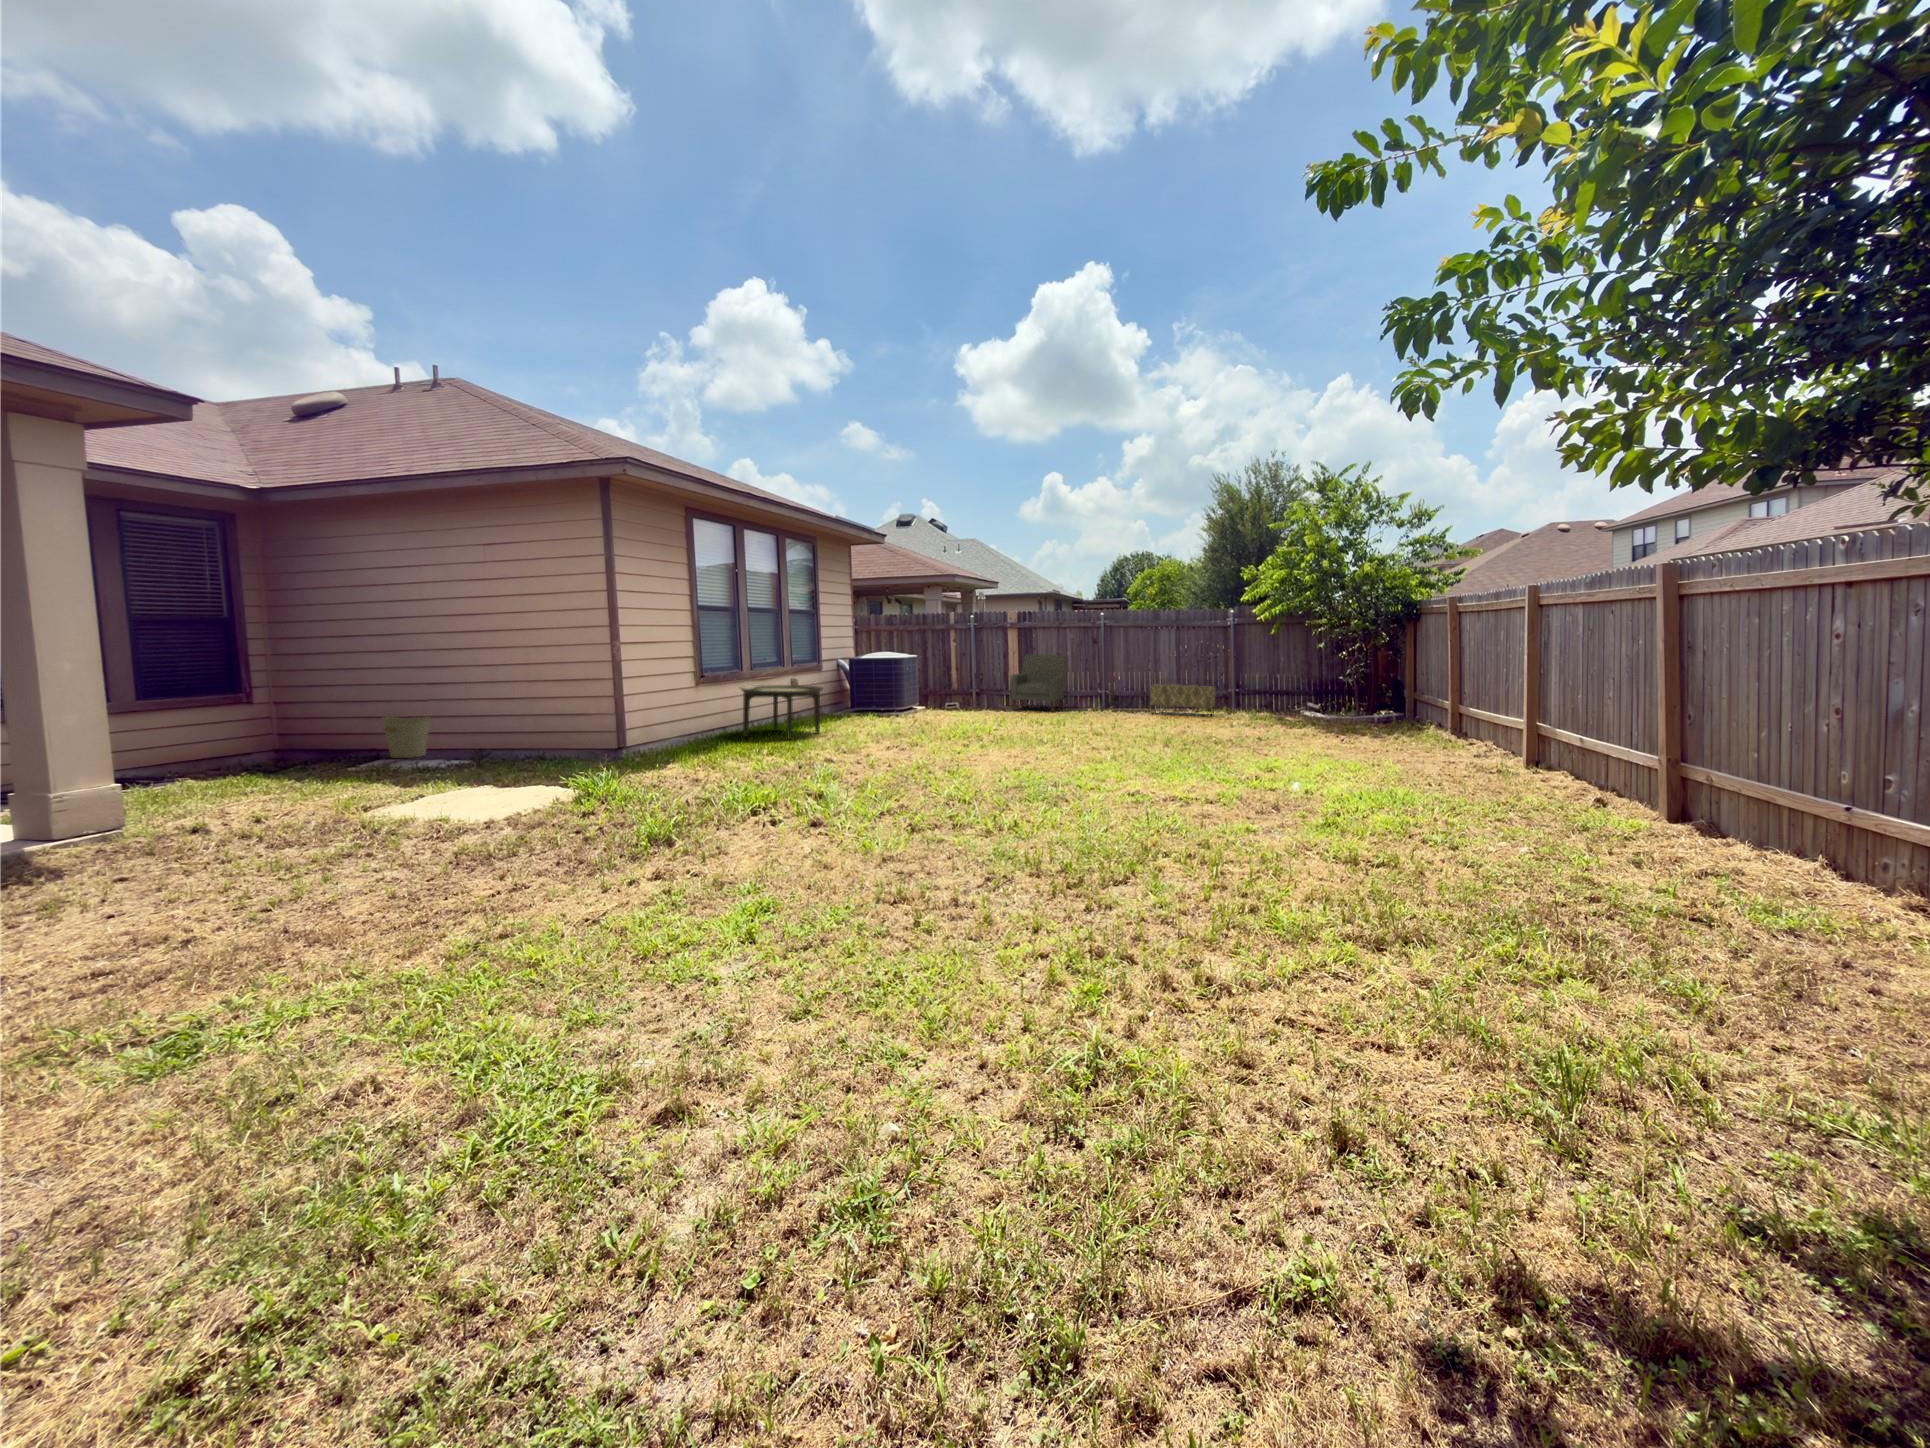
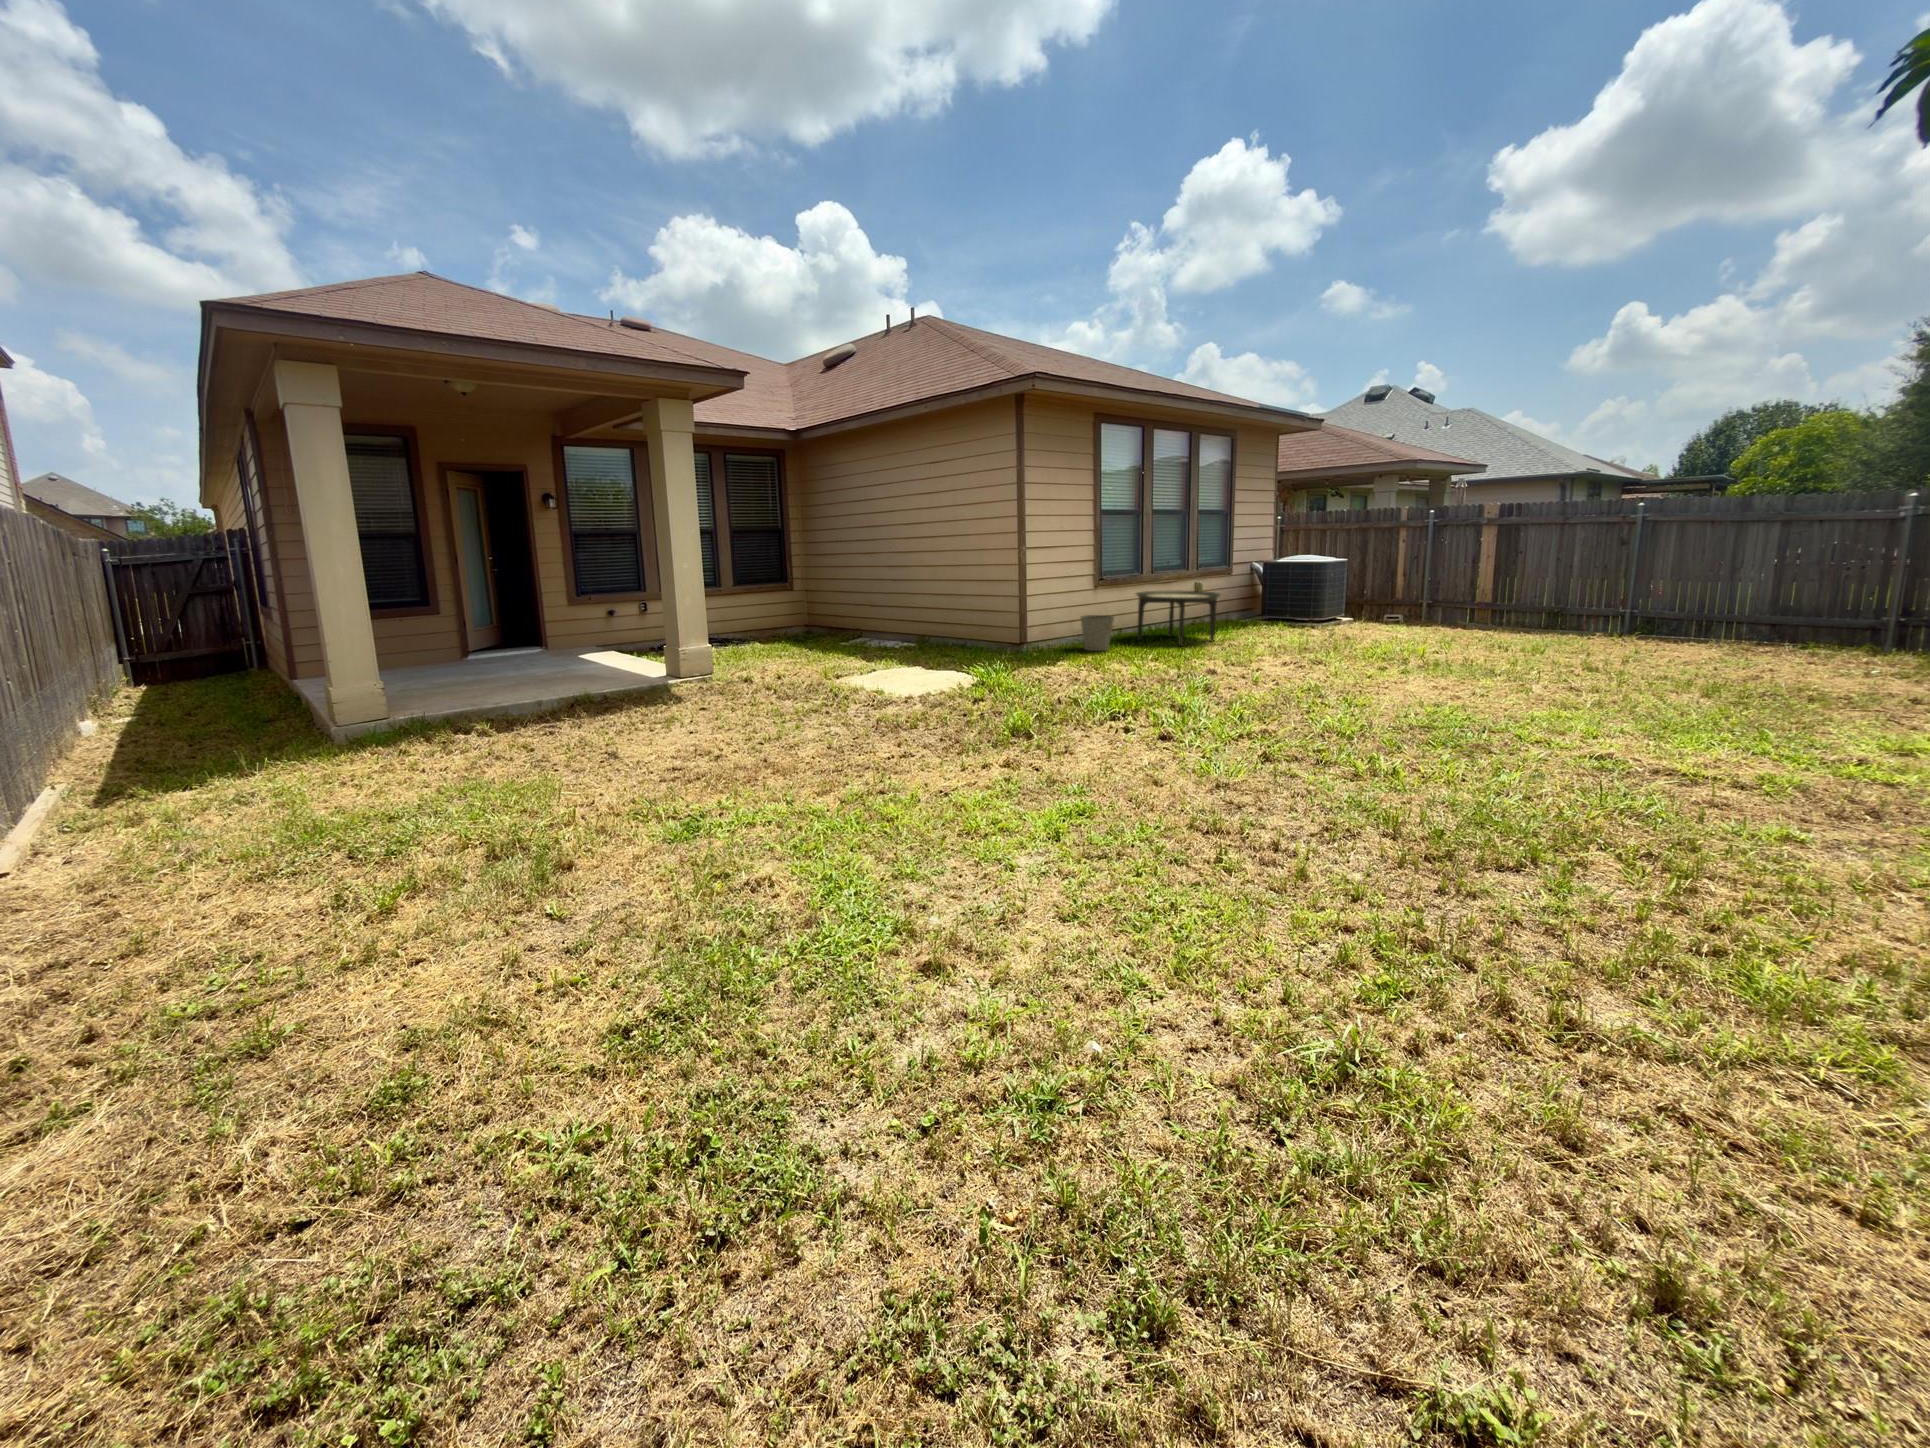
chair: present [1010,654,1068,711] -> none [1471,552,1573,627]
bench: present [1150,684,1216,716] -> none [1715,593,1864,646]
bucket: present [382,716,430,758] -> present [1081,615,1114,651]

